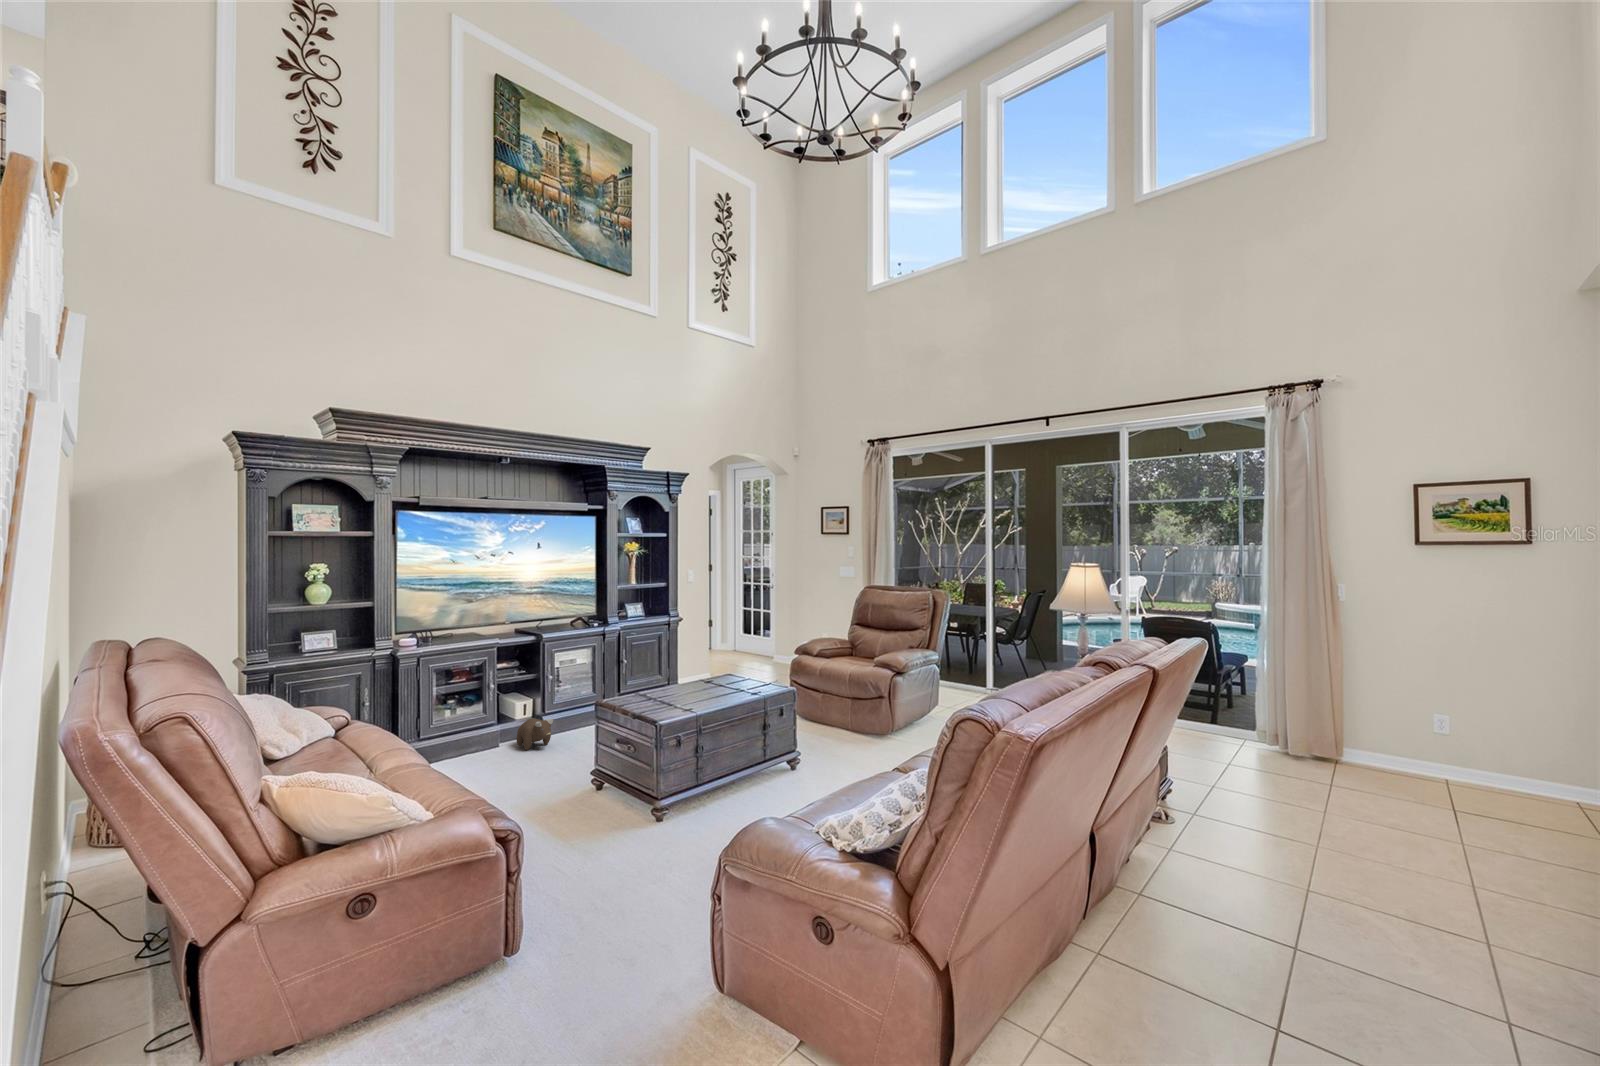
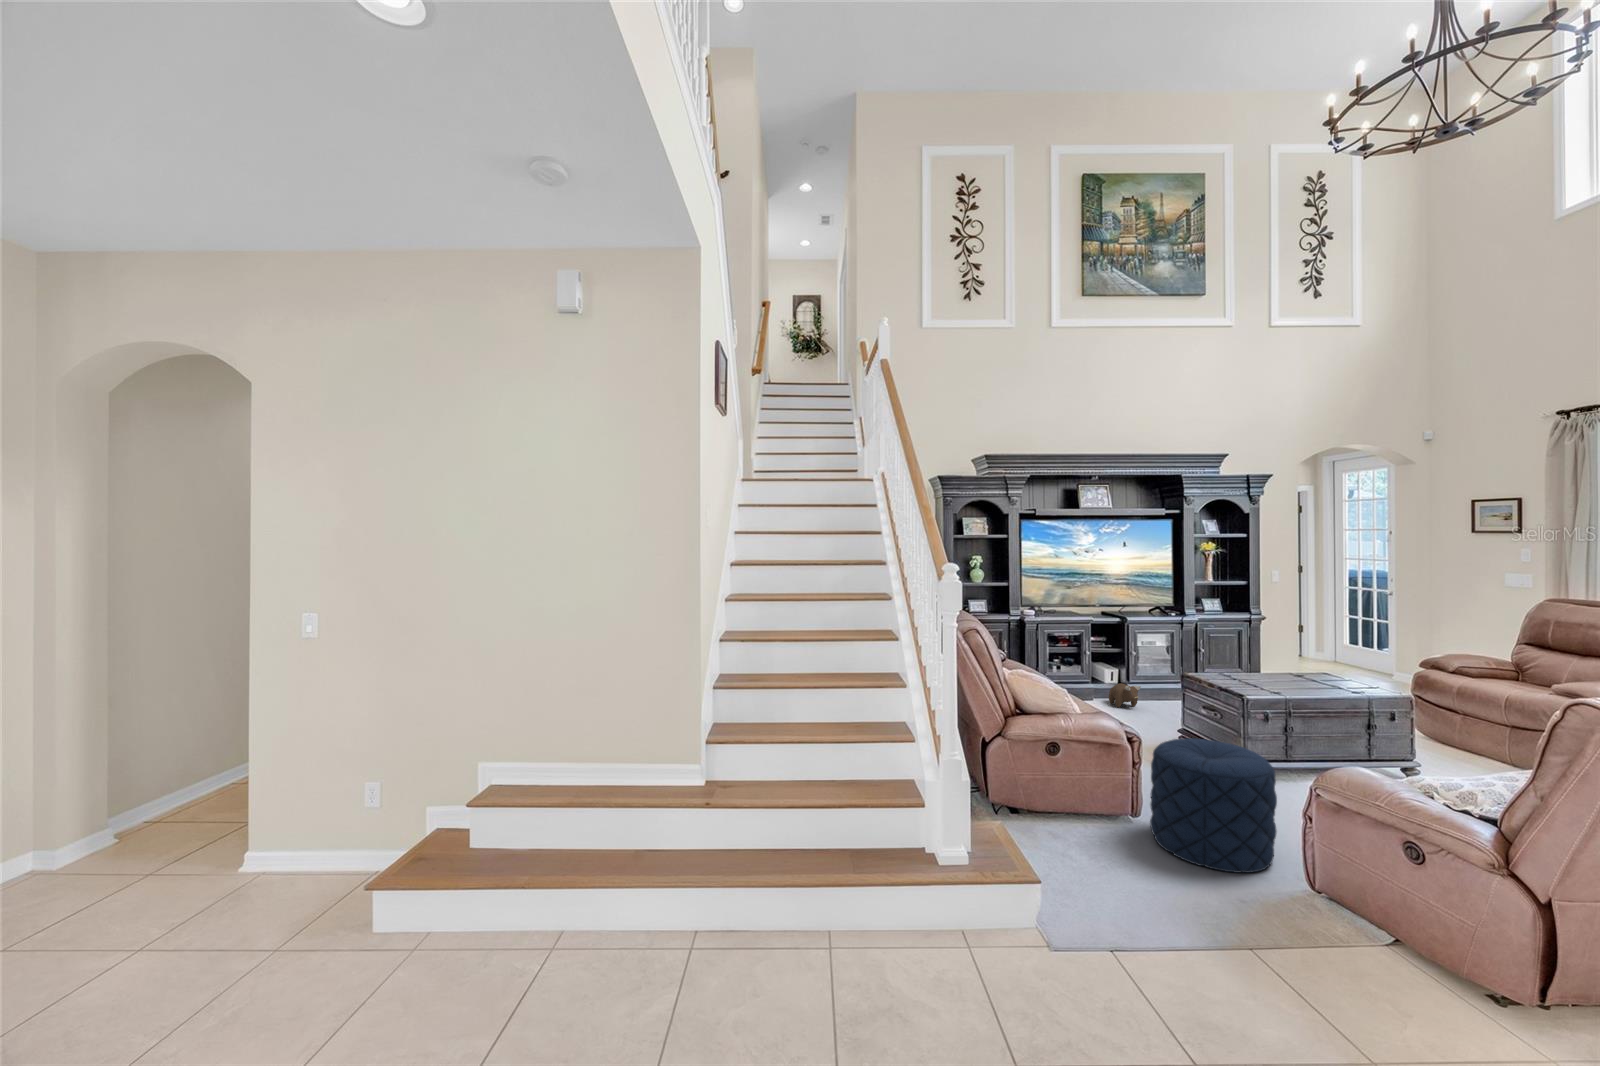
pouf: none [535,802,685,997] -> present [1150,738,1277,873]

